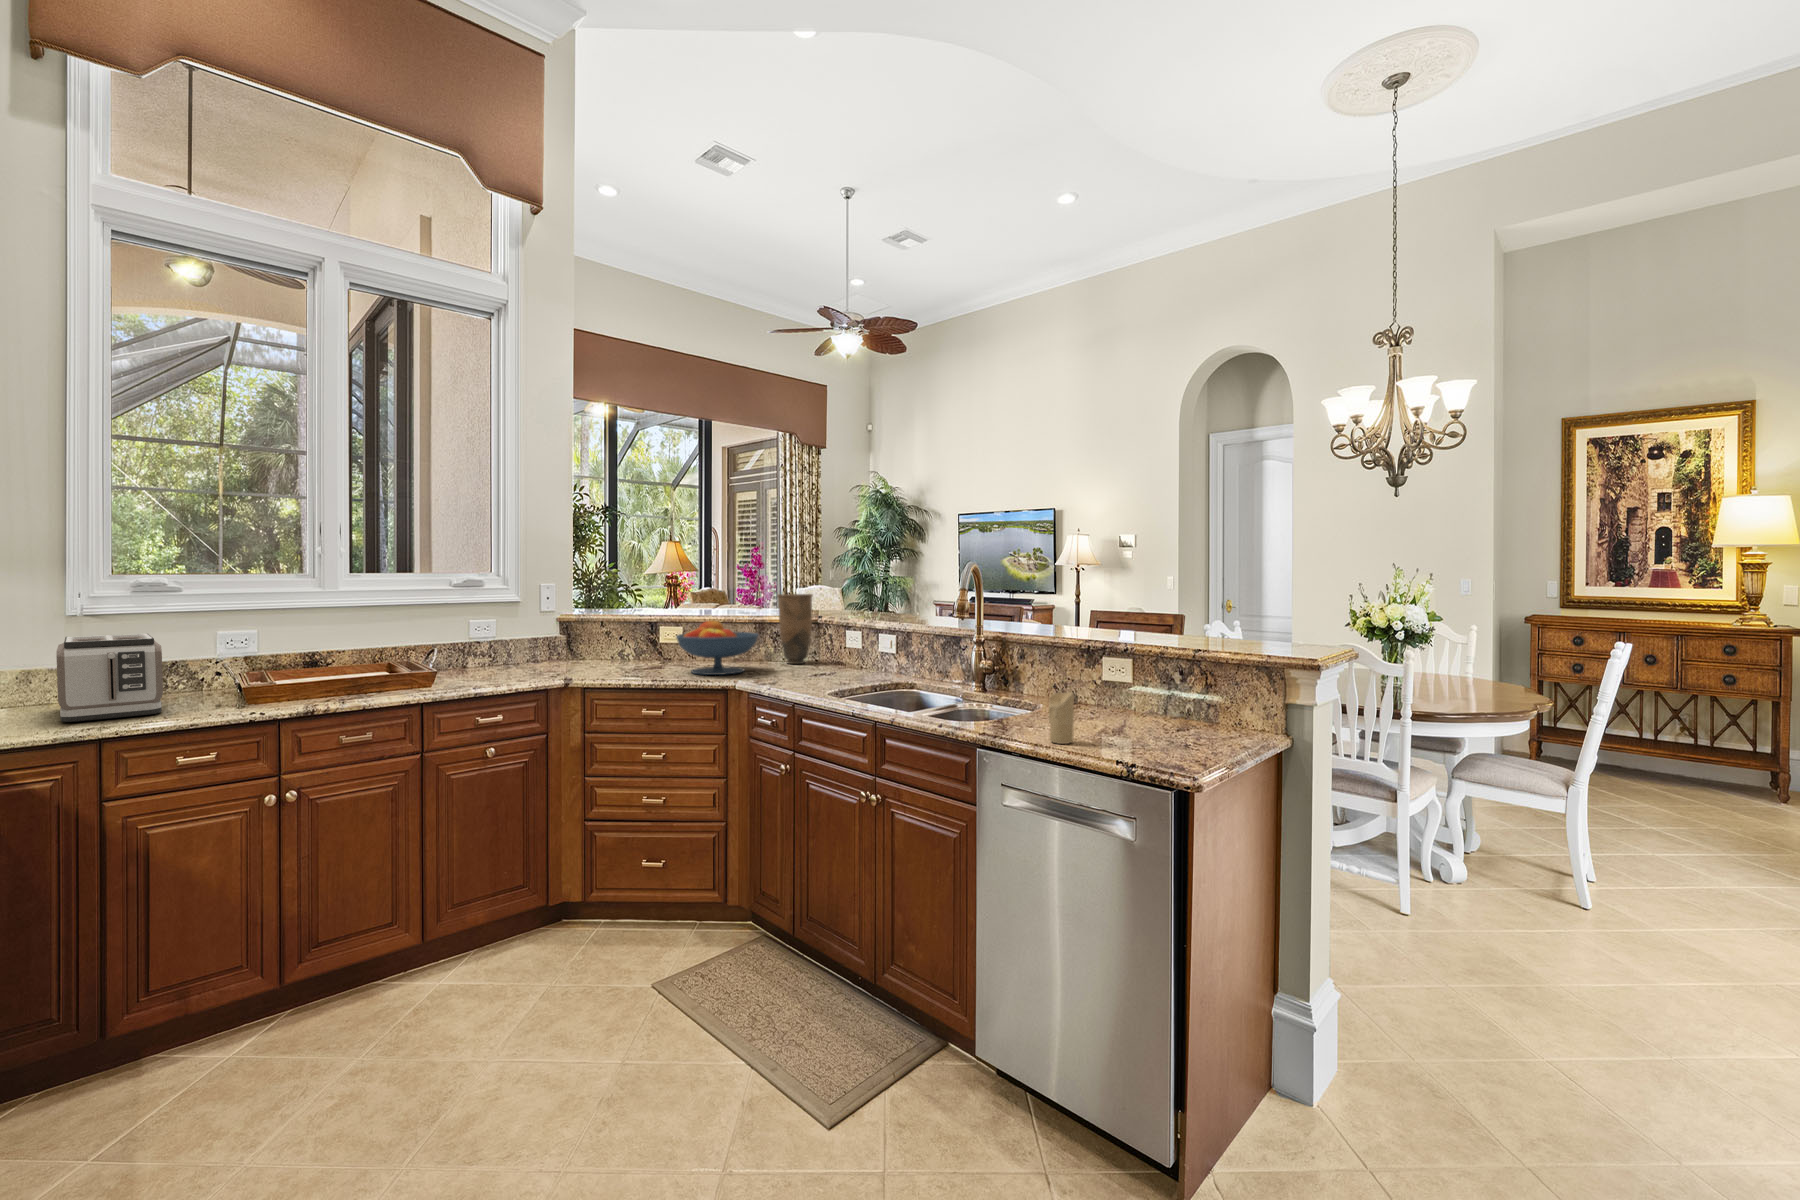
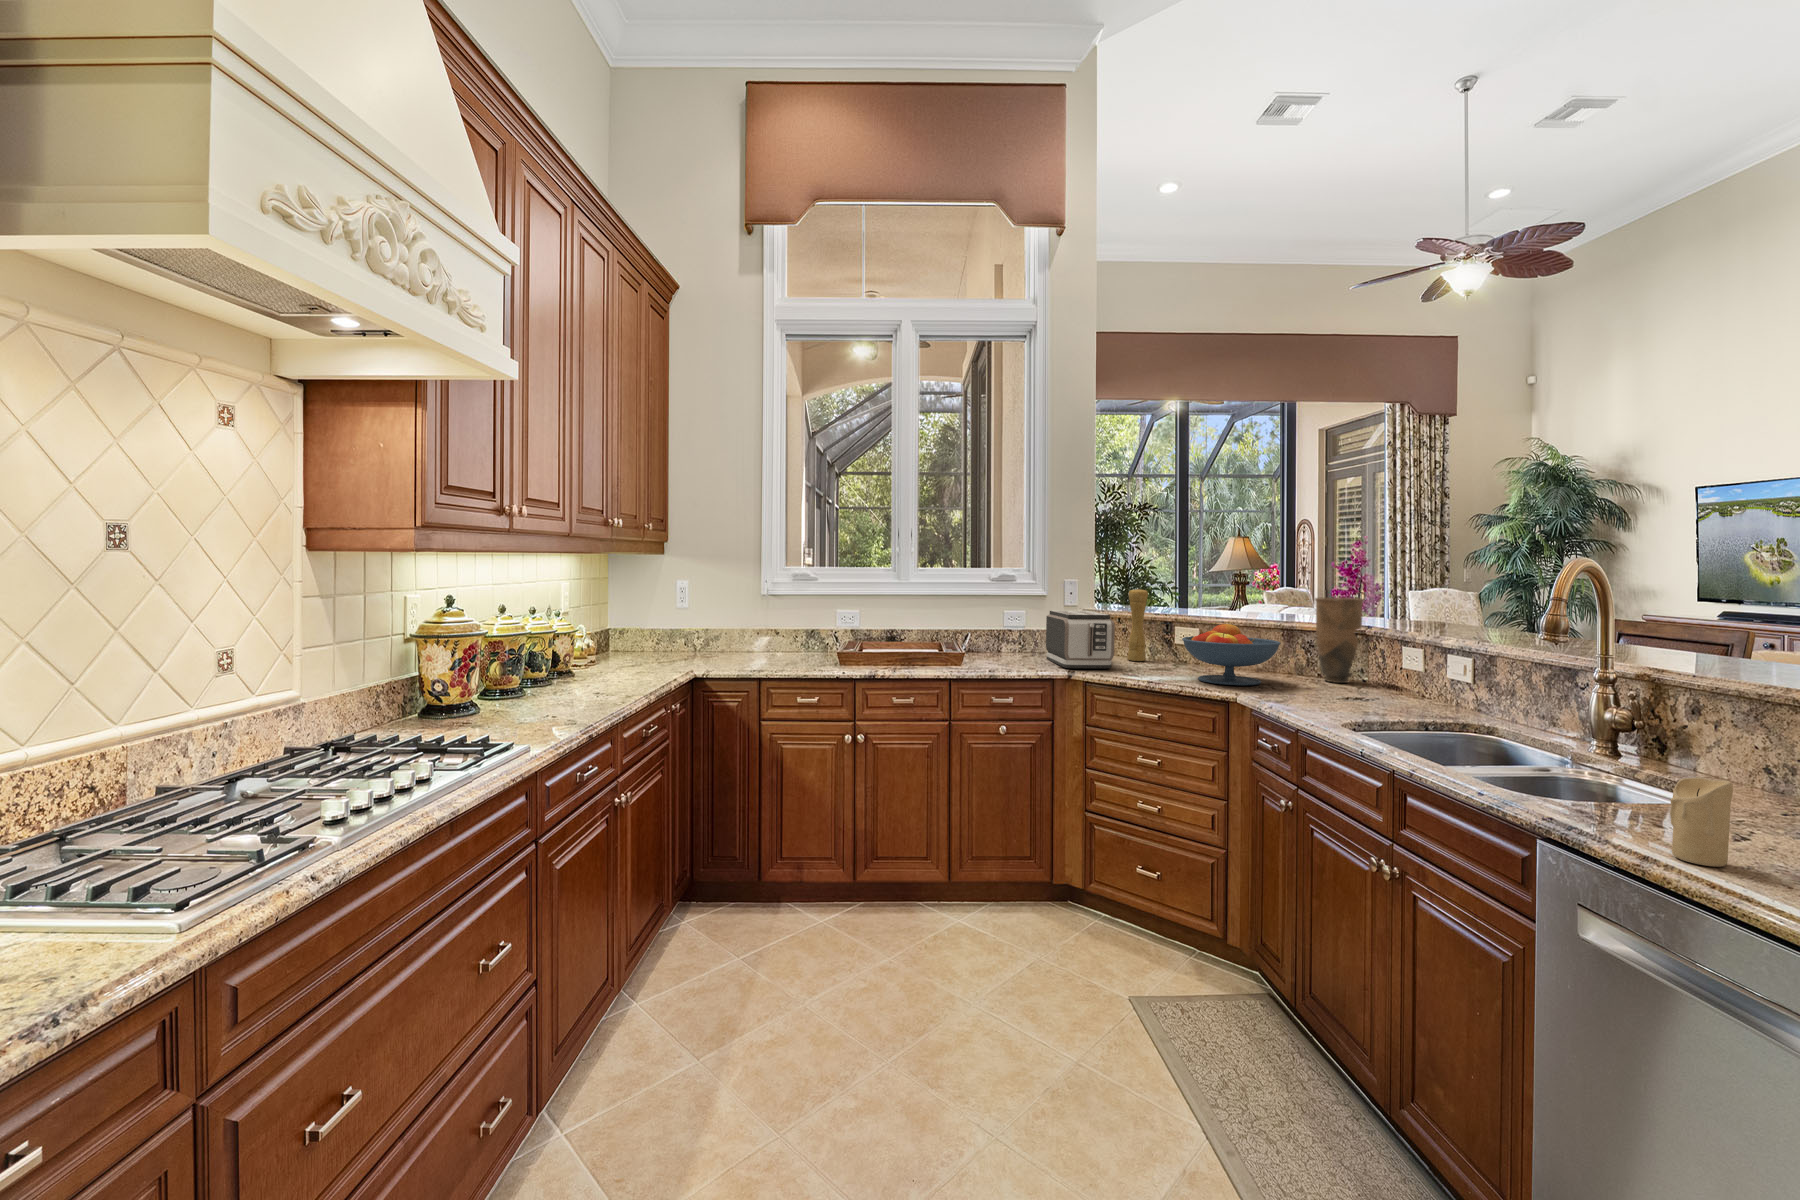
pepper mill: none [611,591,630,662] -> present [1128,588,1148,661]
toaster: present [56,634,163,722] -> present [1046,611,1115,669]

